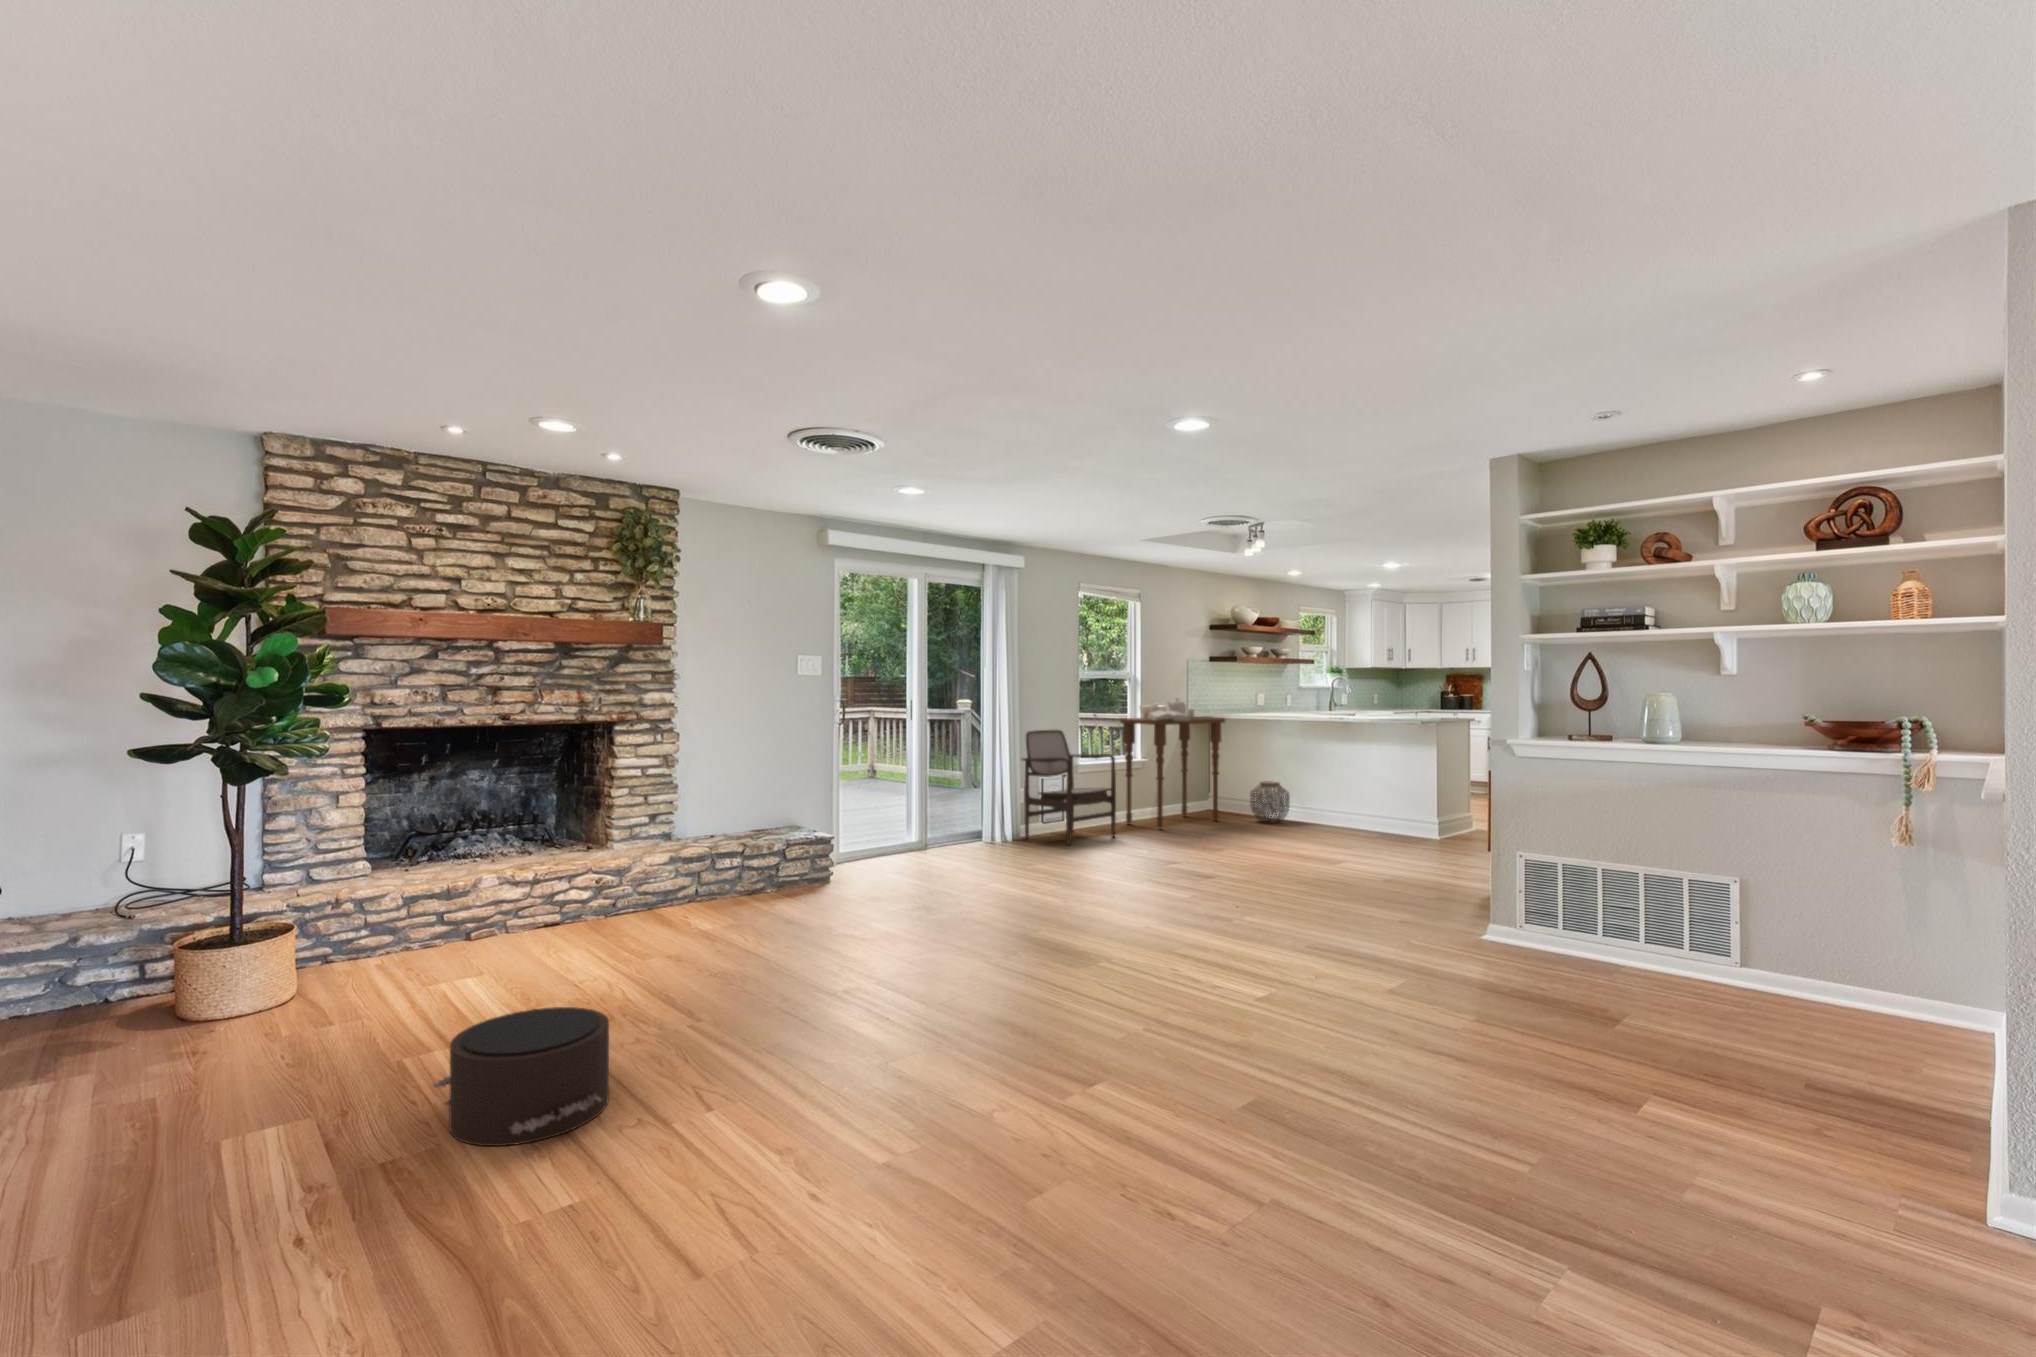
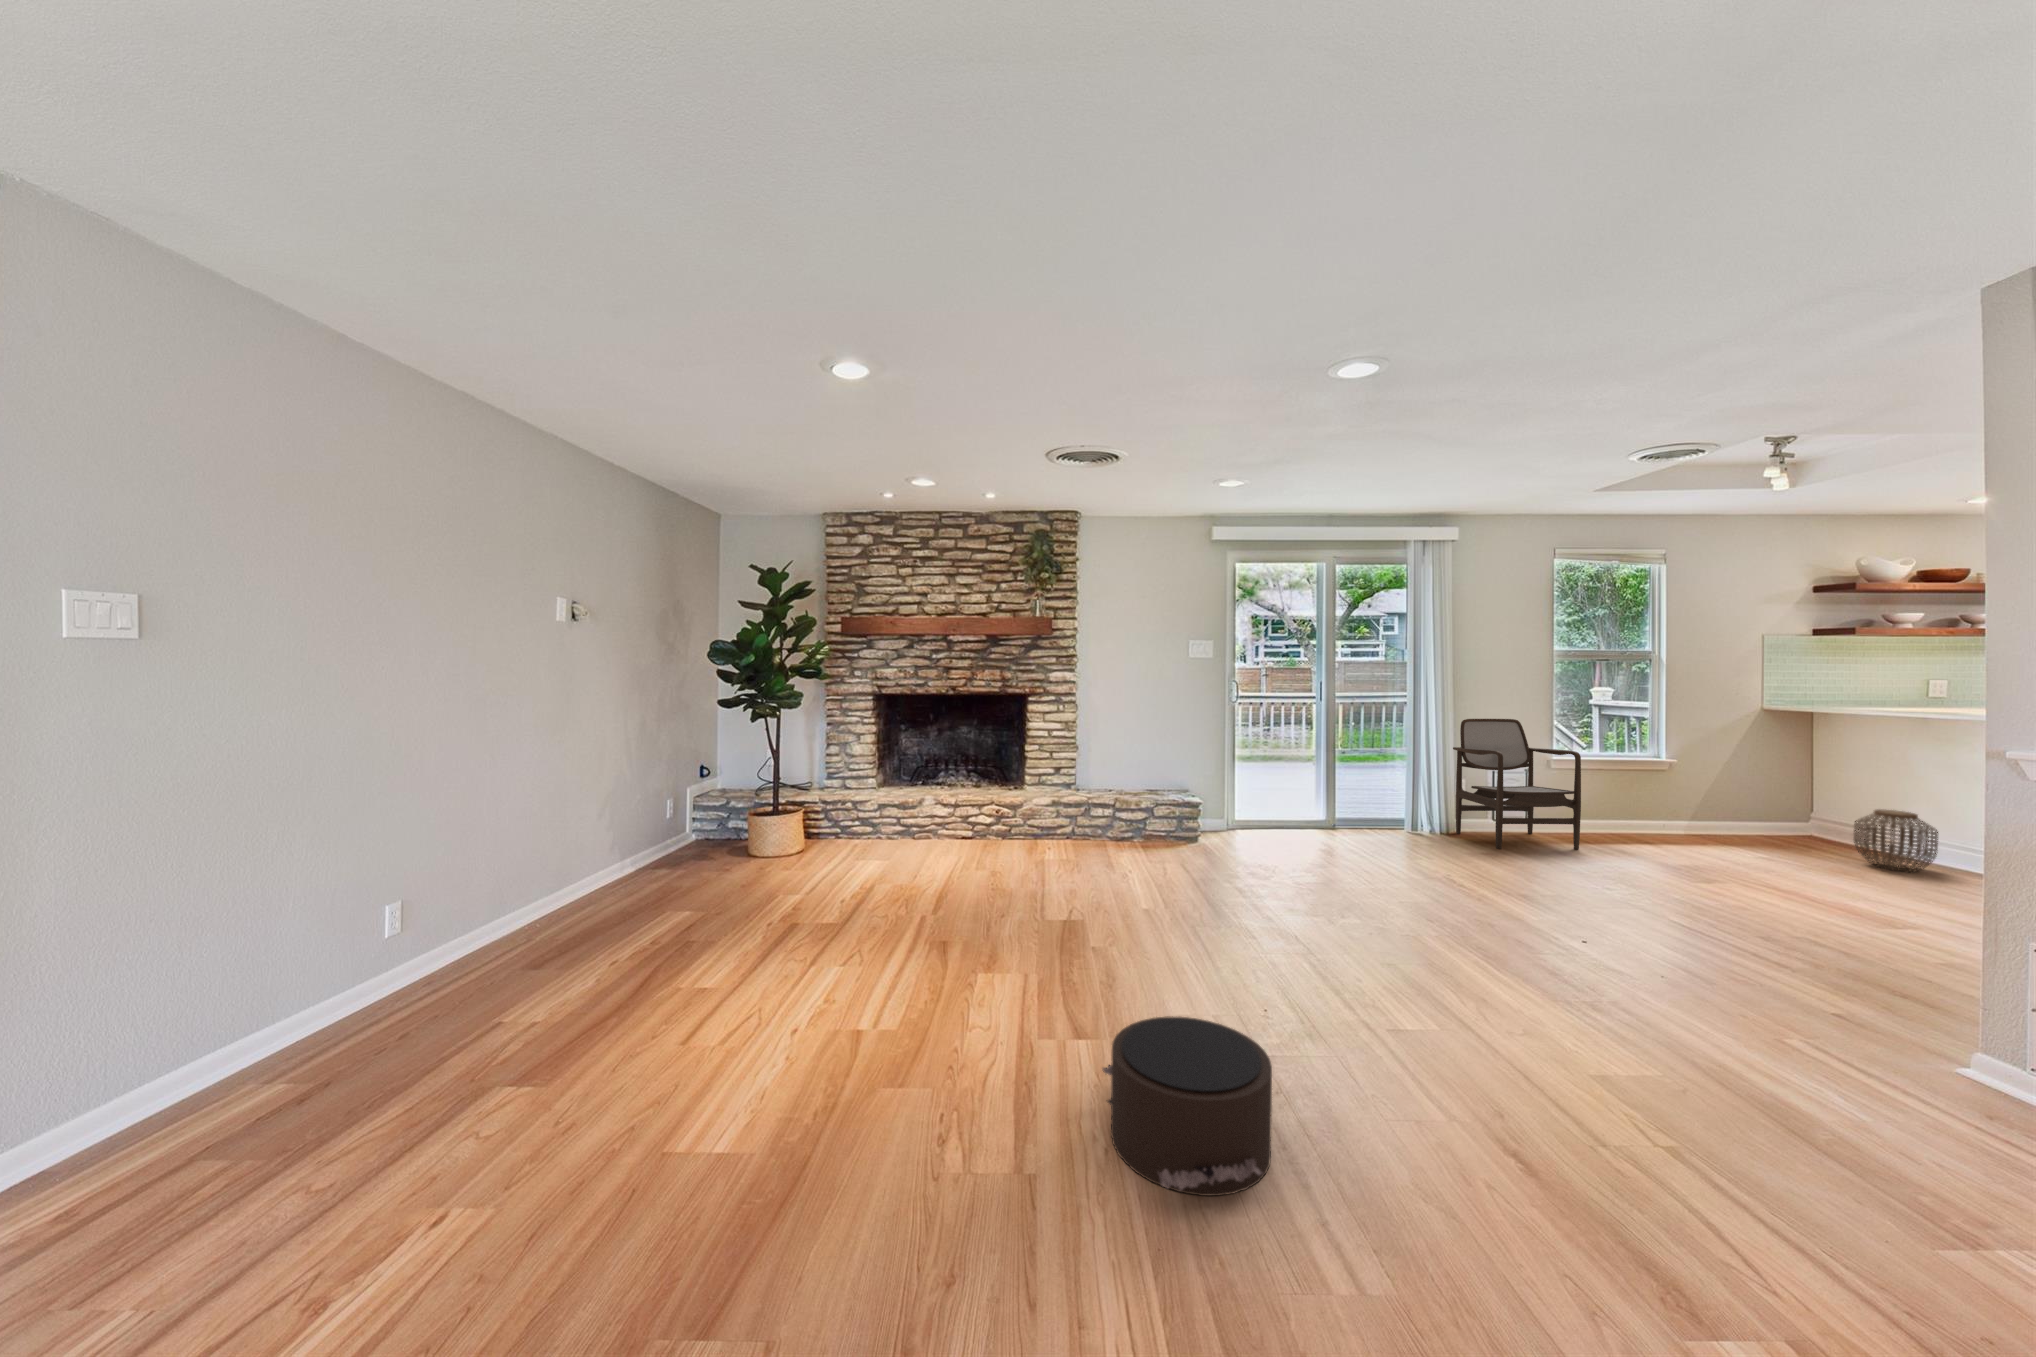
side table: present [1120,699,1225,829] -> none [1615,689,1805,853]
pouf: present [433,1007,609,1146] -> present [1103,1016,1272,1196]

